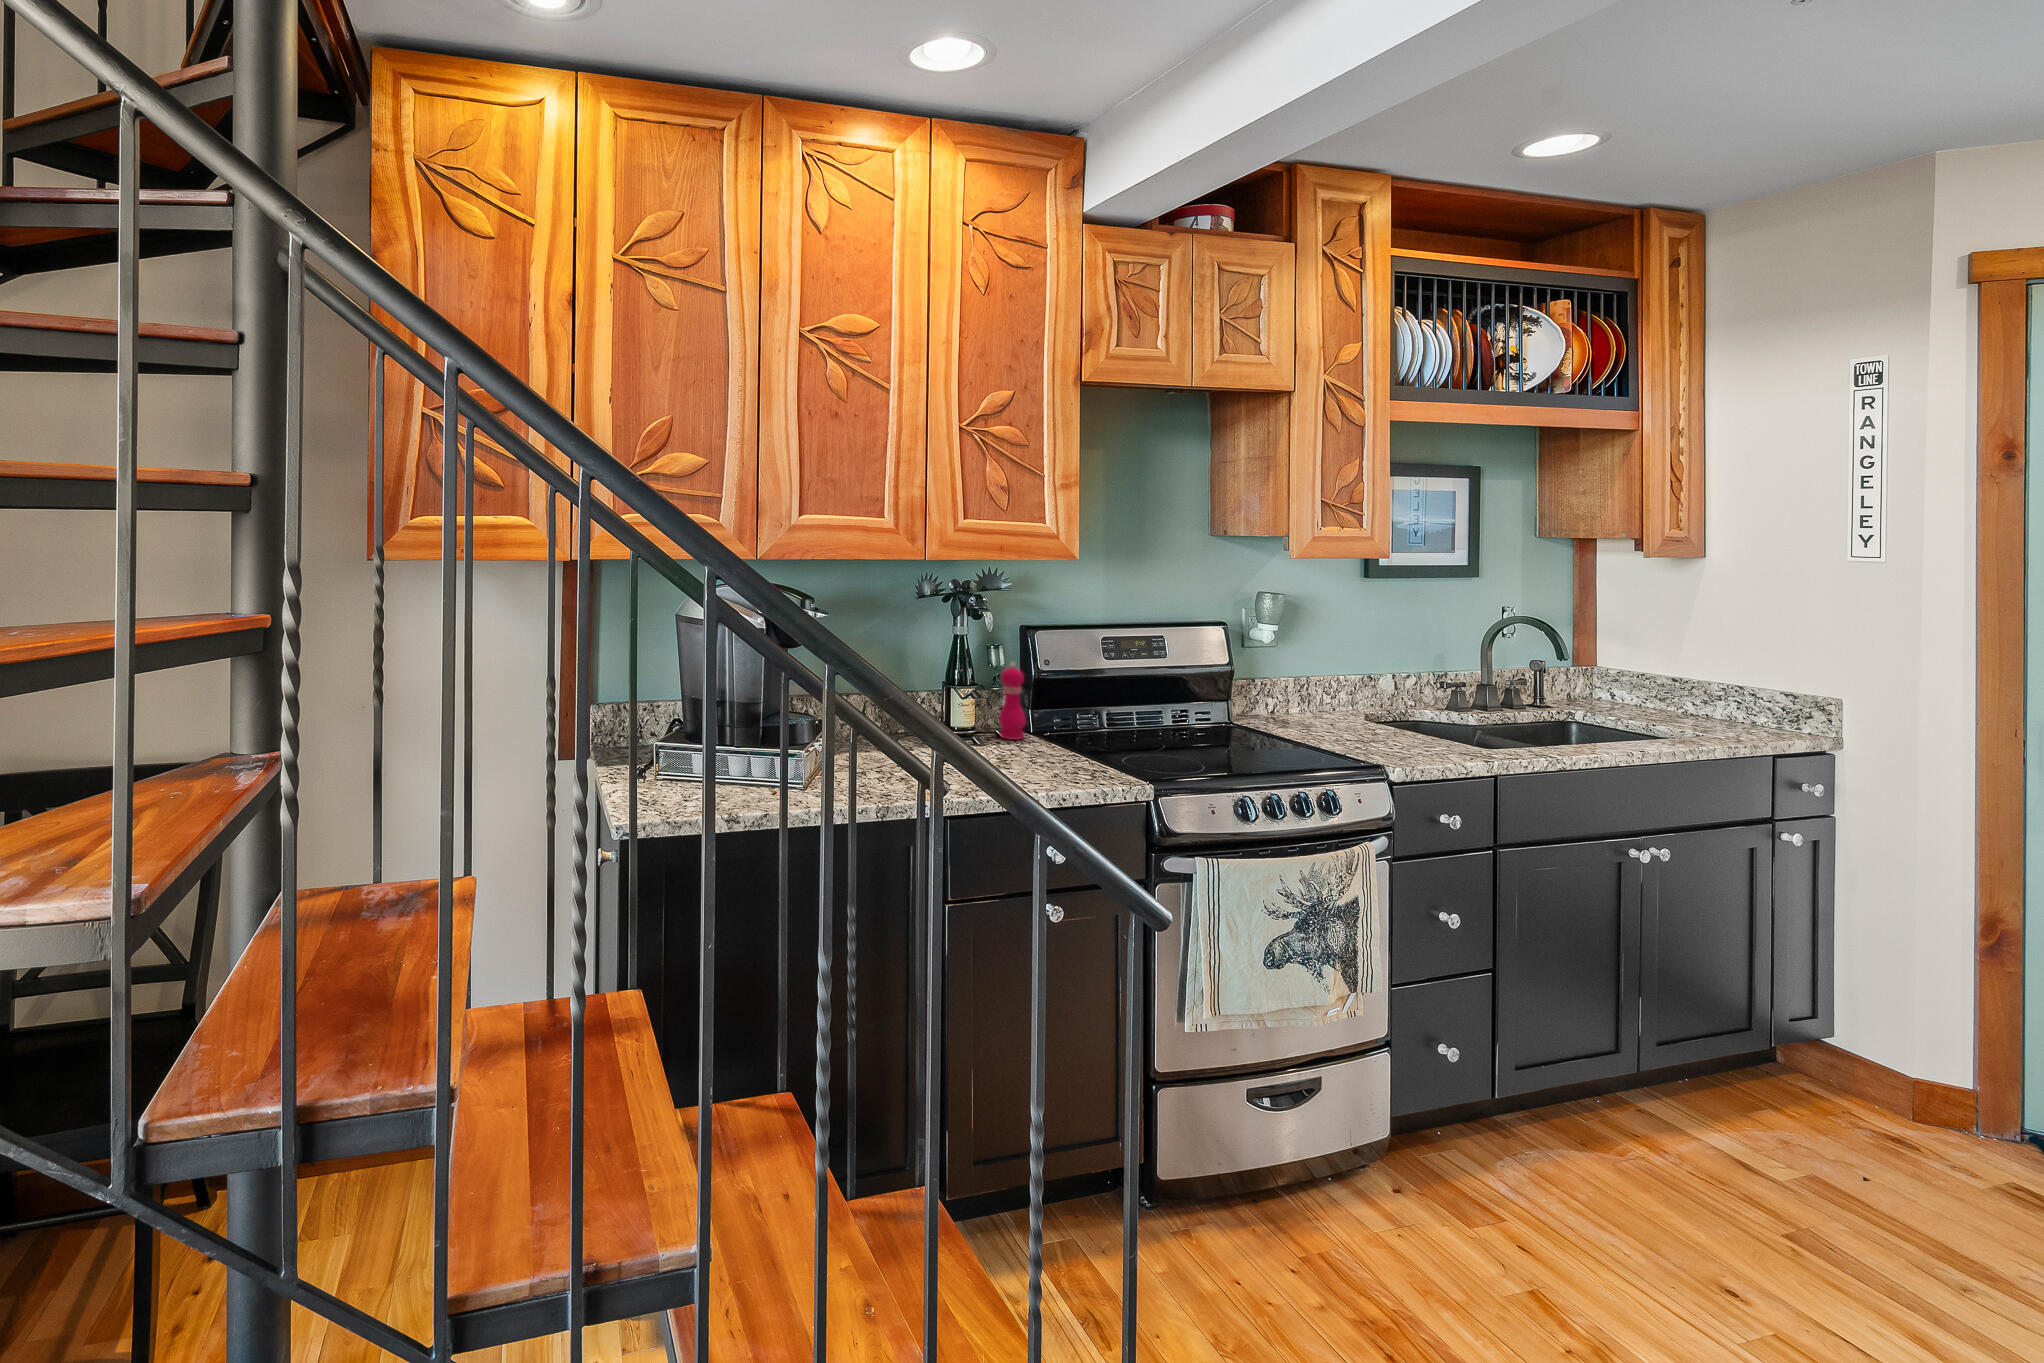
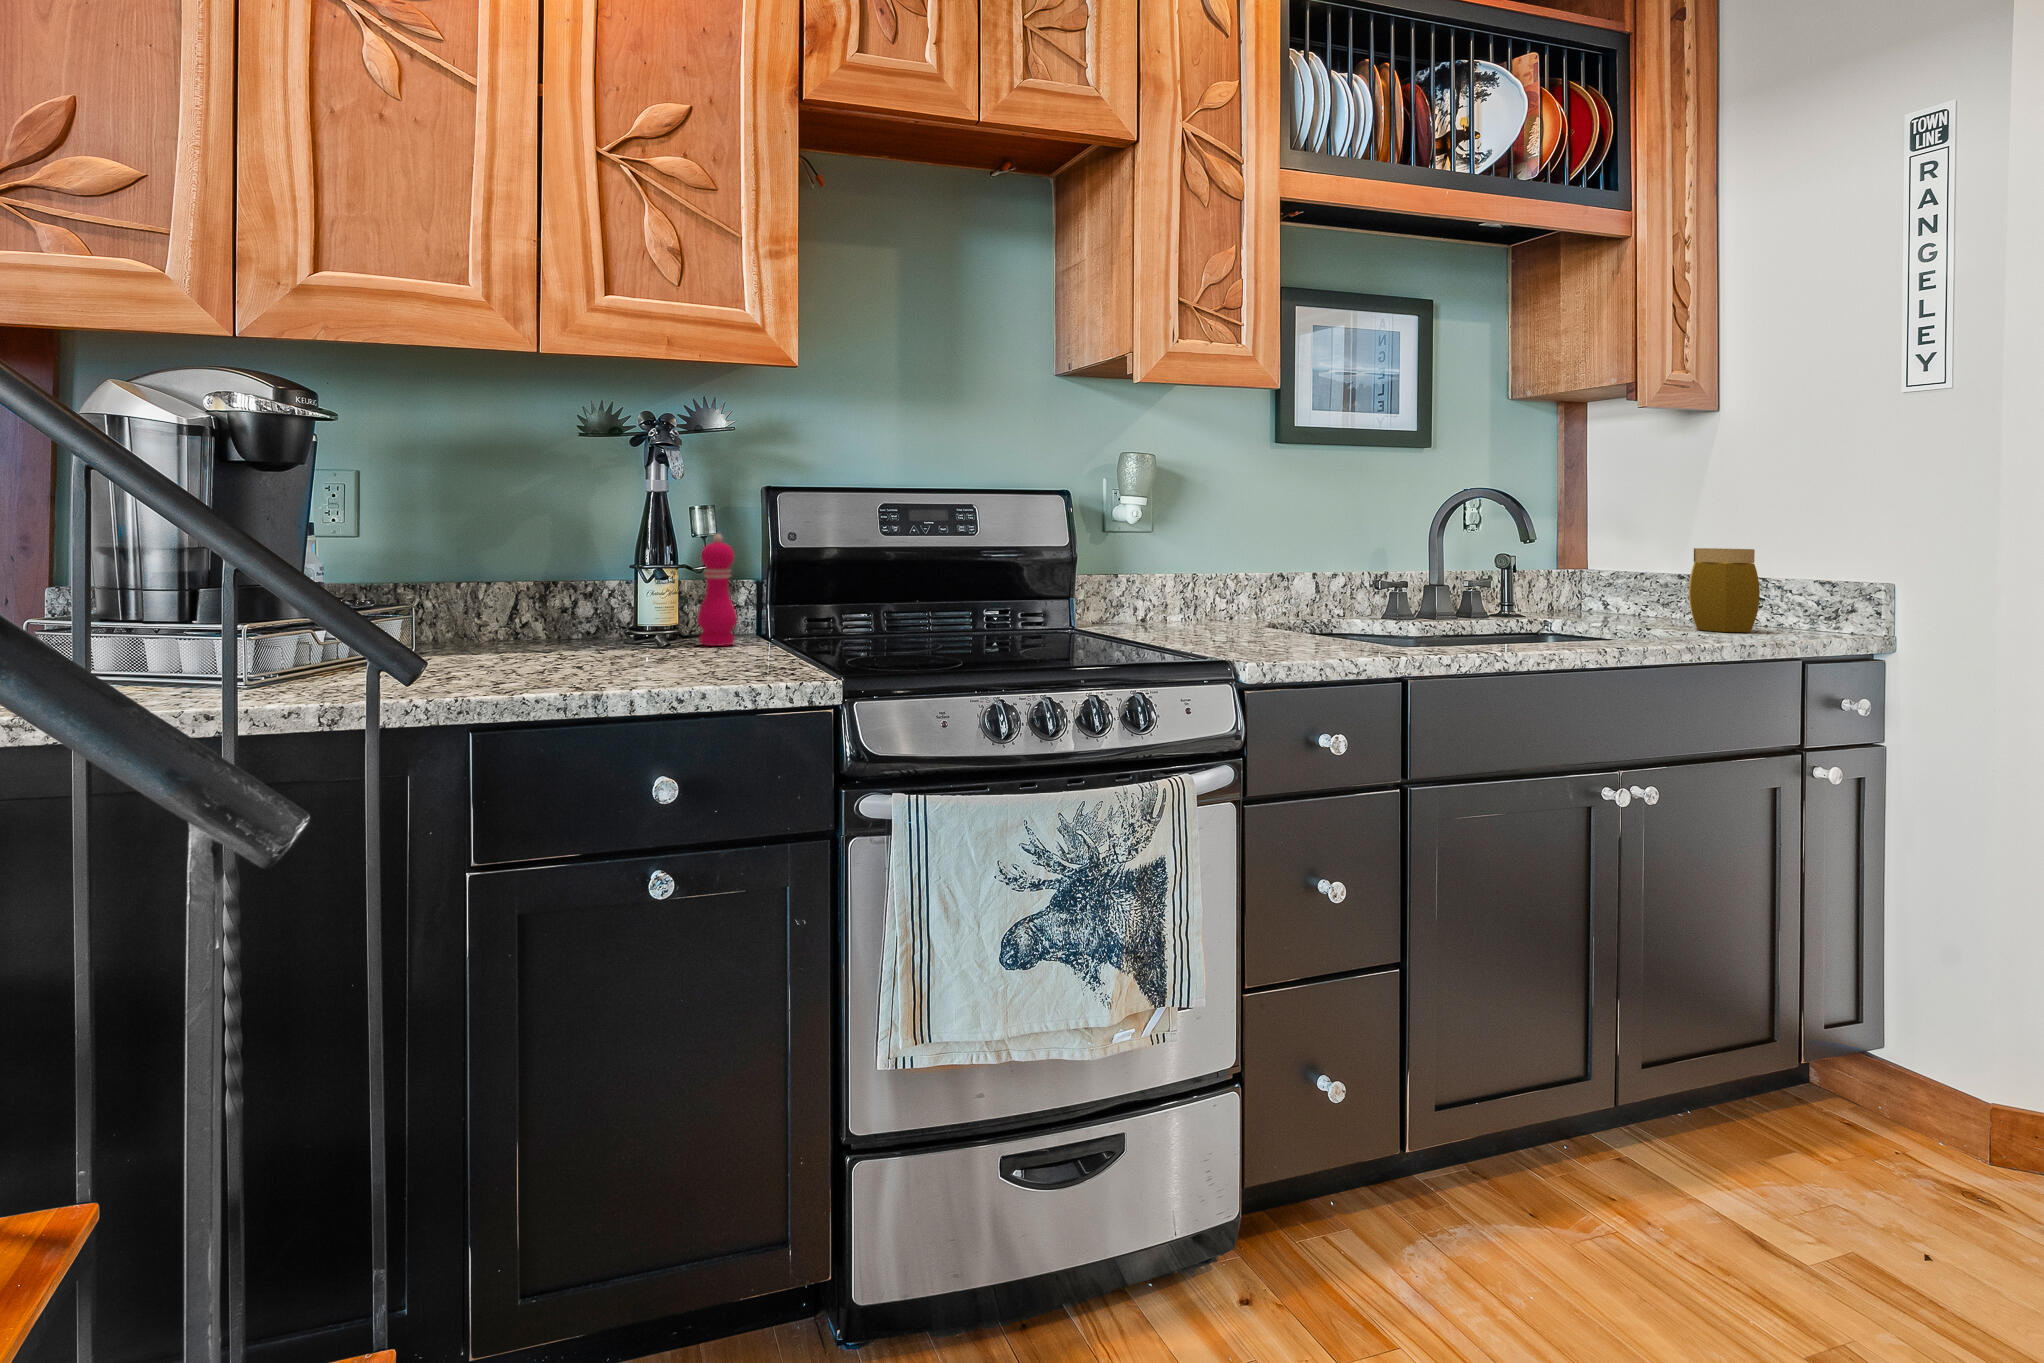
jar: none [1681,659,1737,724] -> present [1689,548,1760,632]

